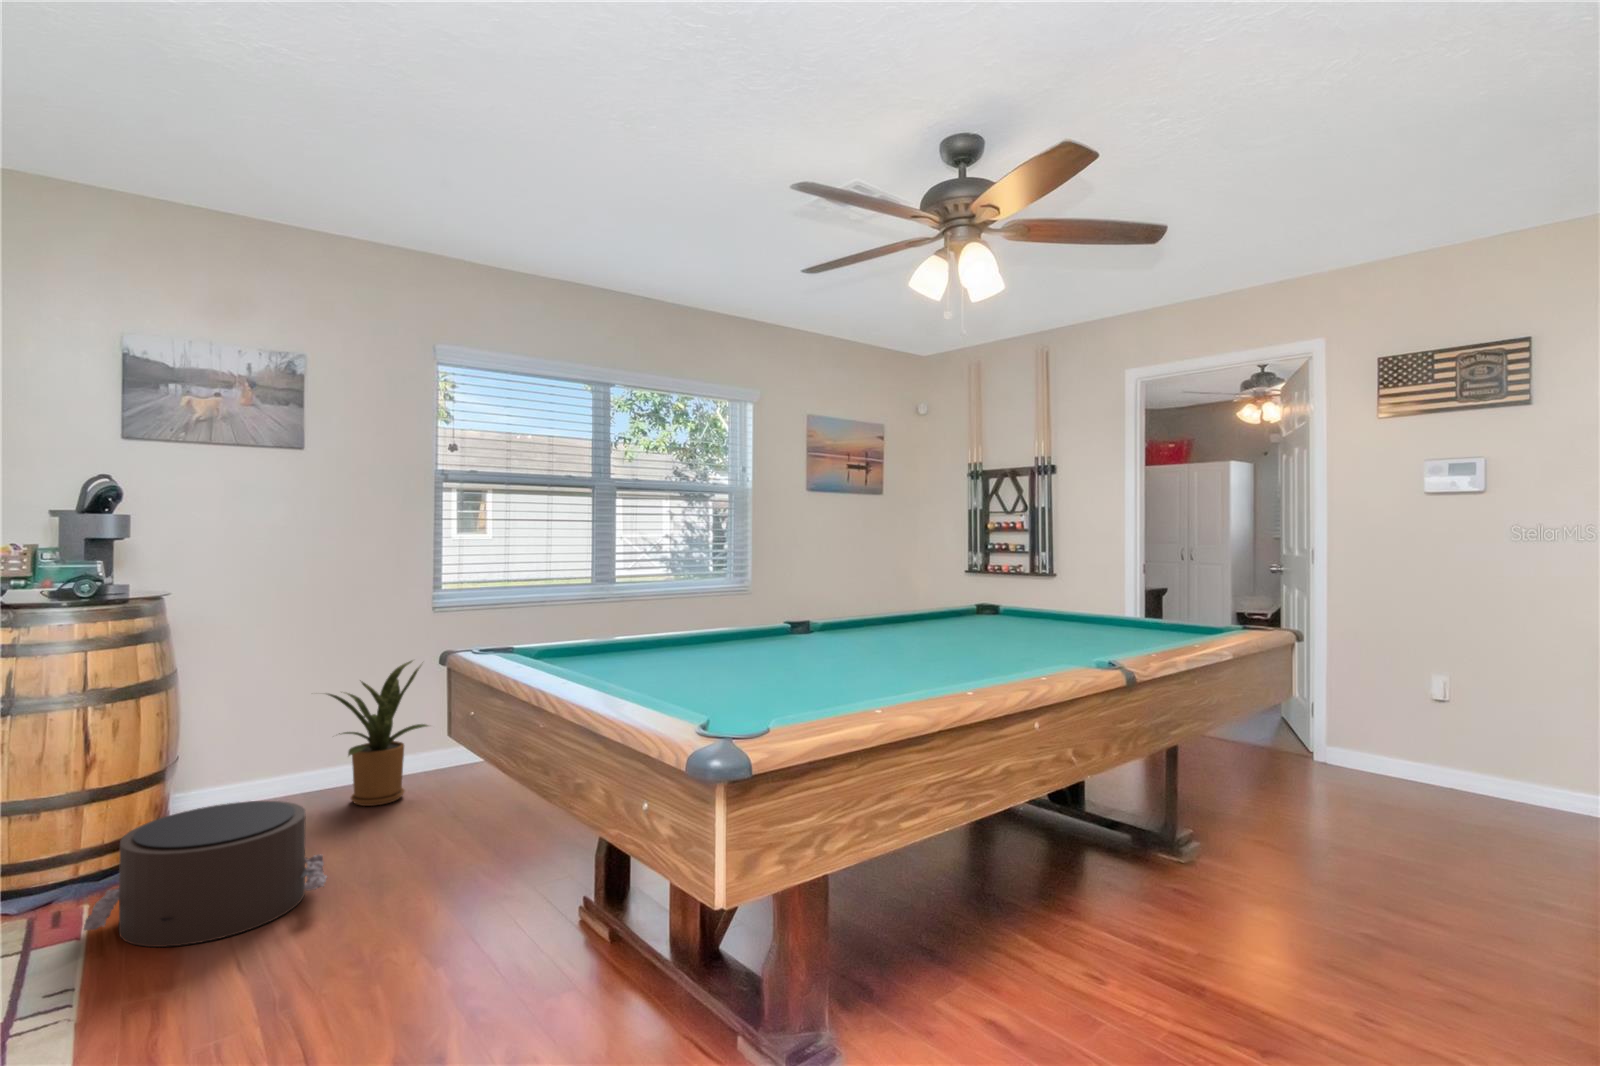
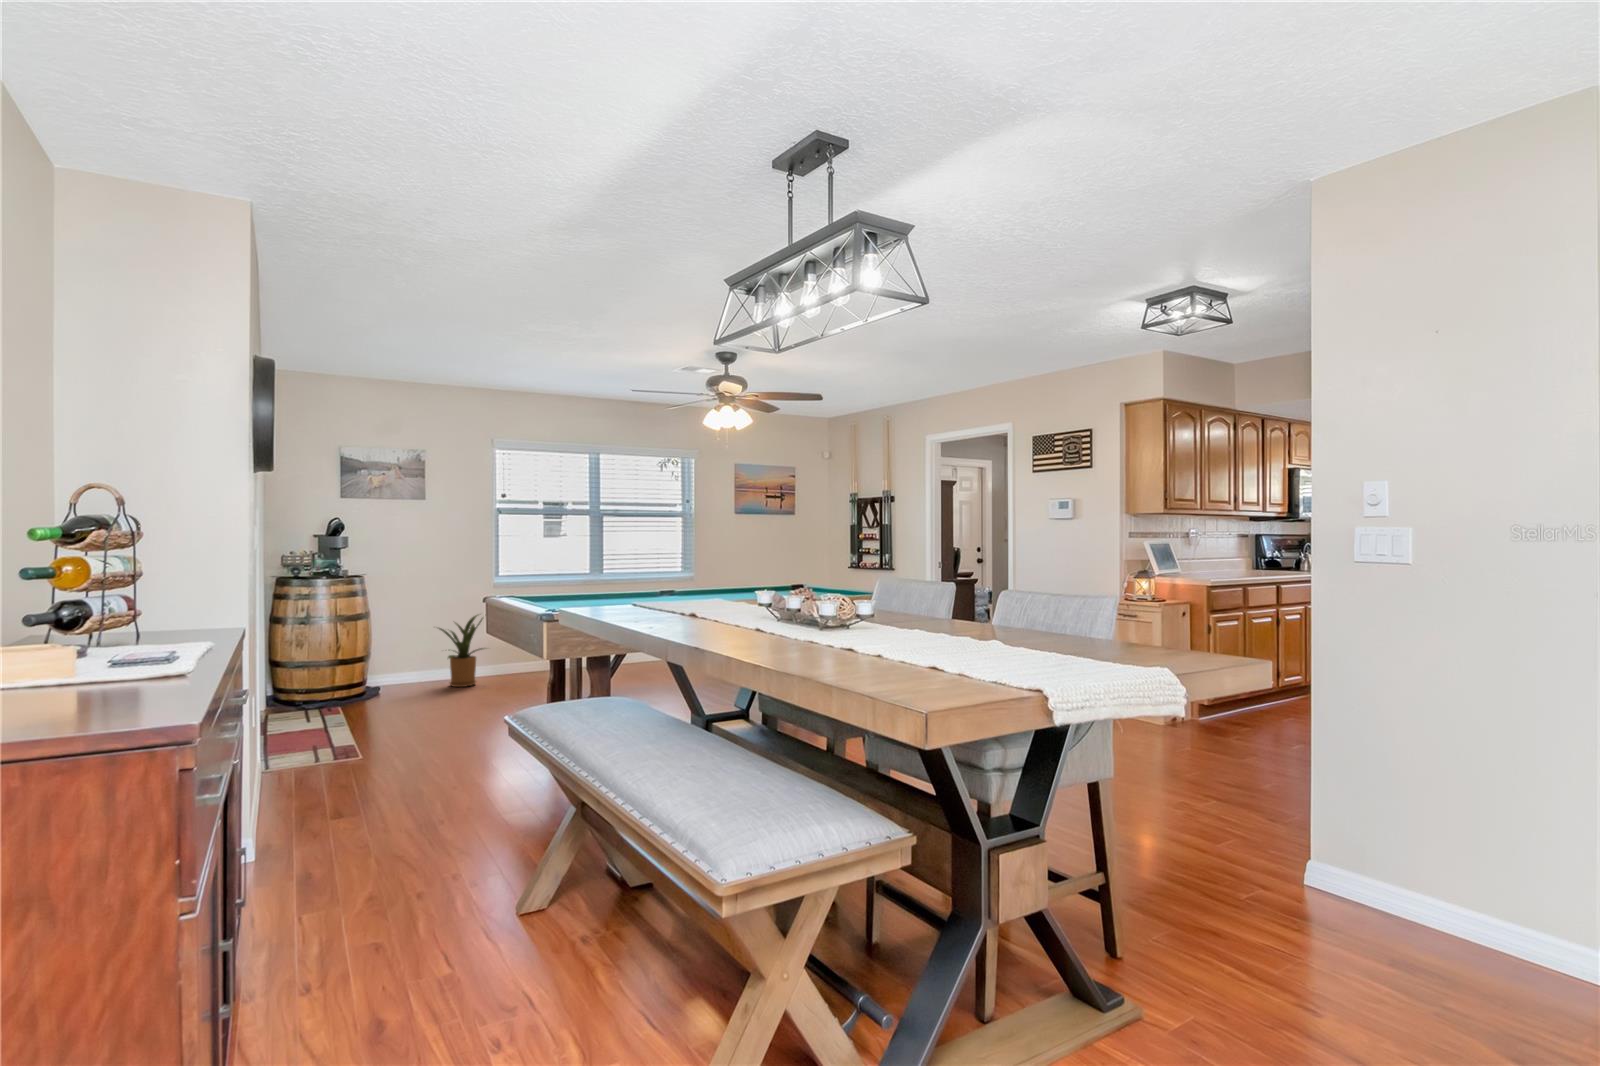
pouf: present [84,801,327,947] -> none [343,670,437,719]

